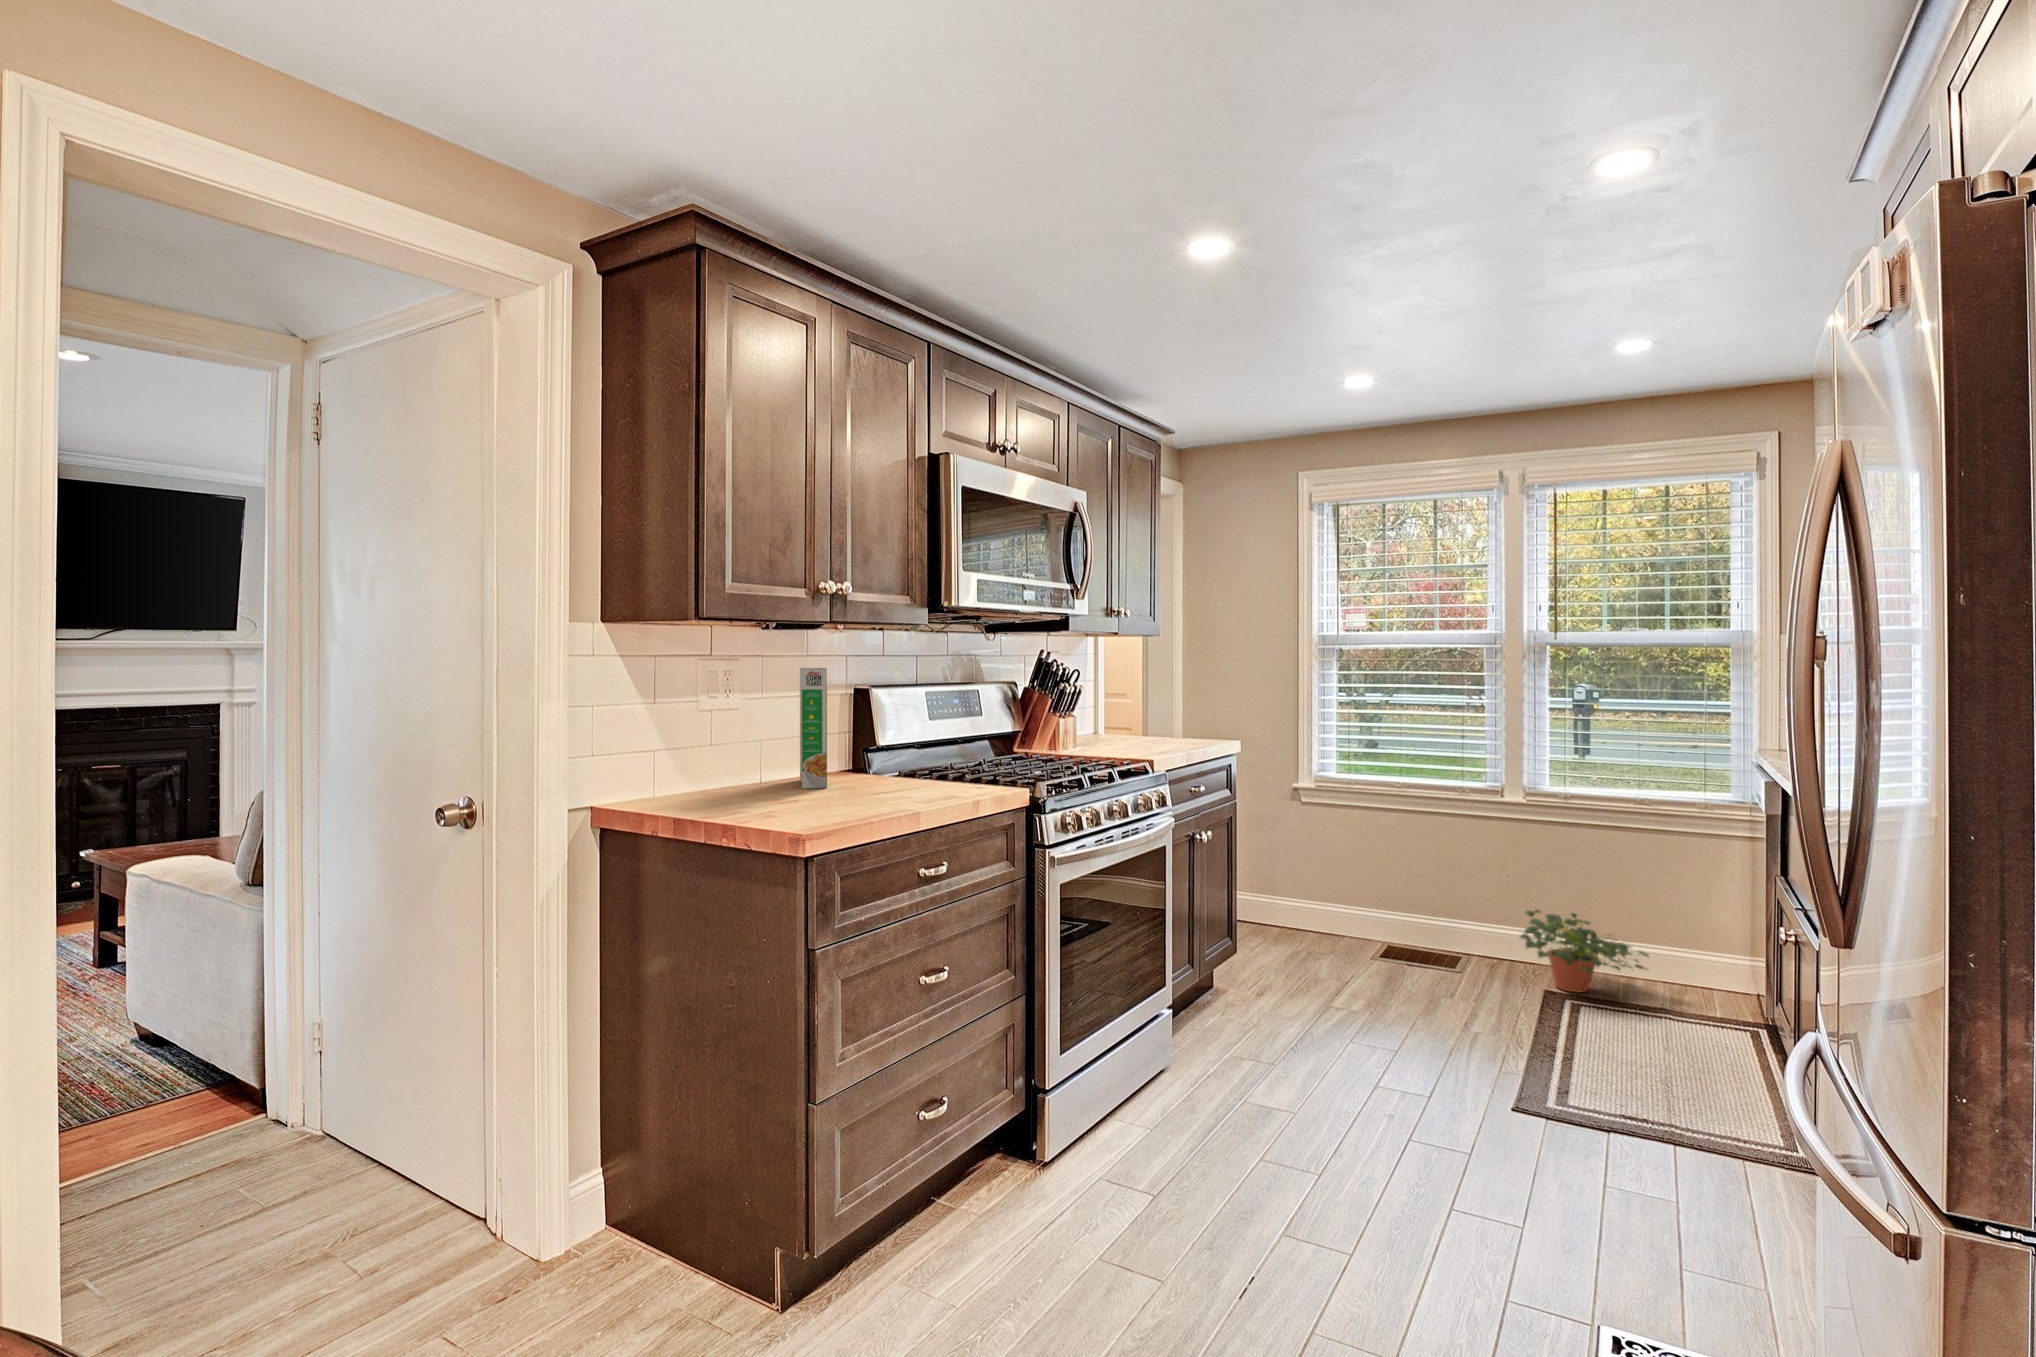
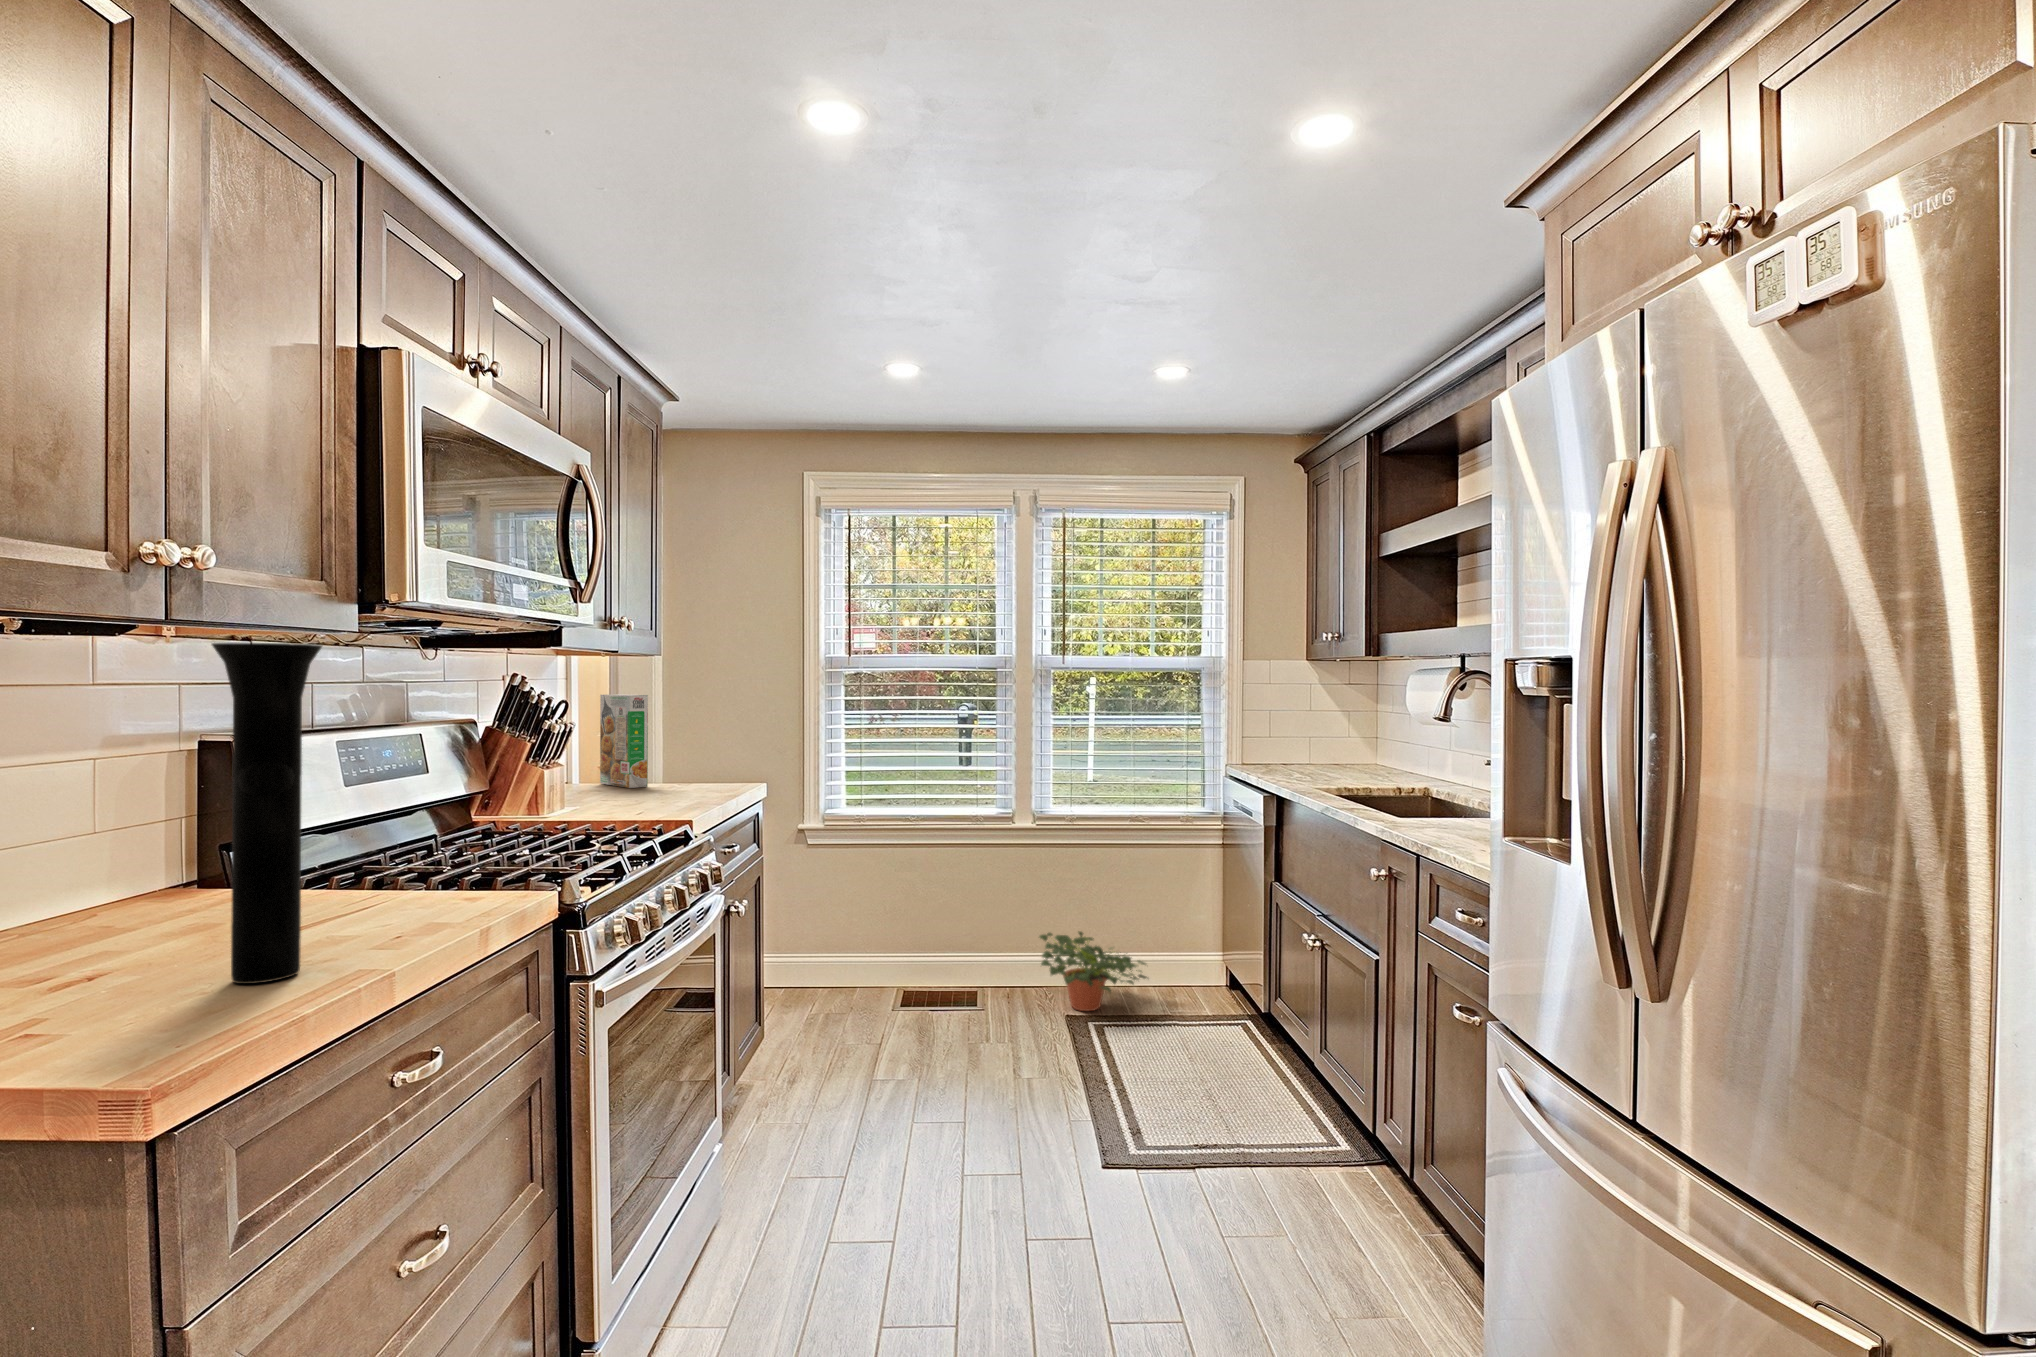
vase: none [841,633,888,809] -> present [212,643,322,984]
cereal box: present [800,668,827,789] -> present [600,694,648,788]

